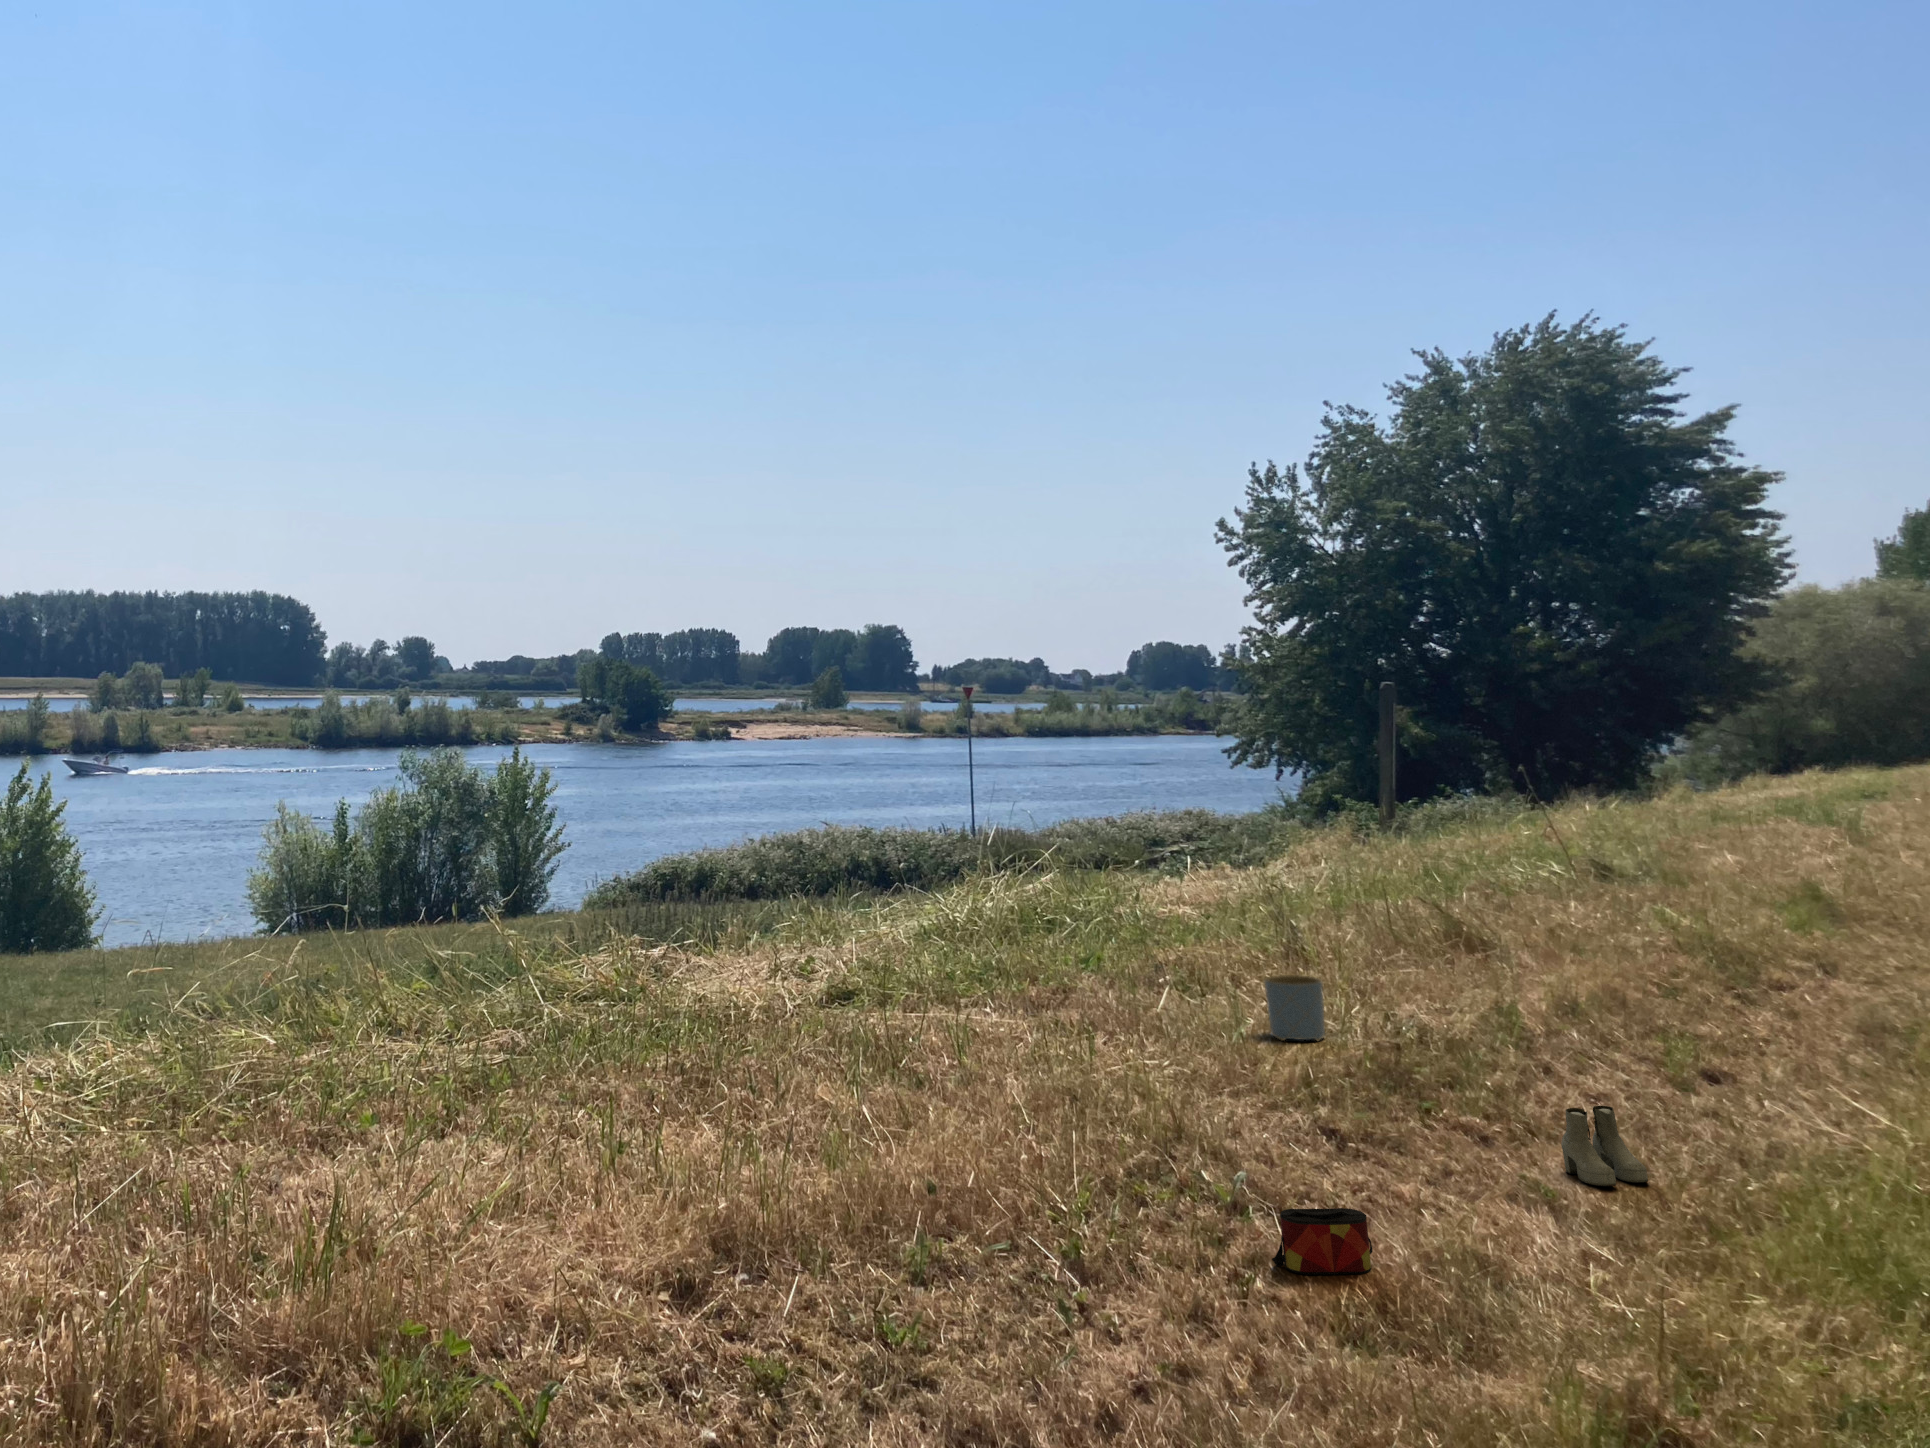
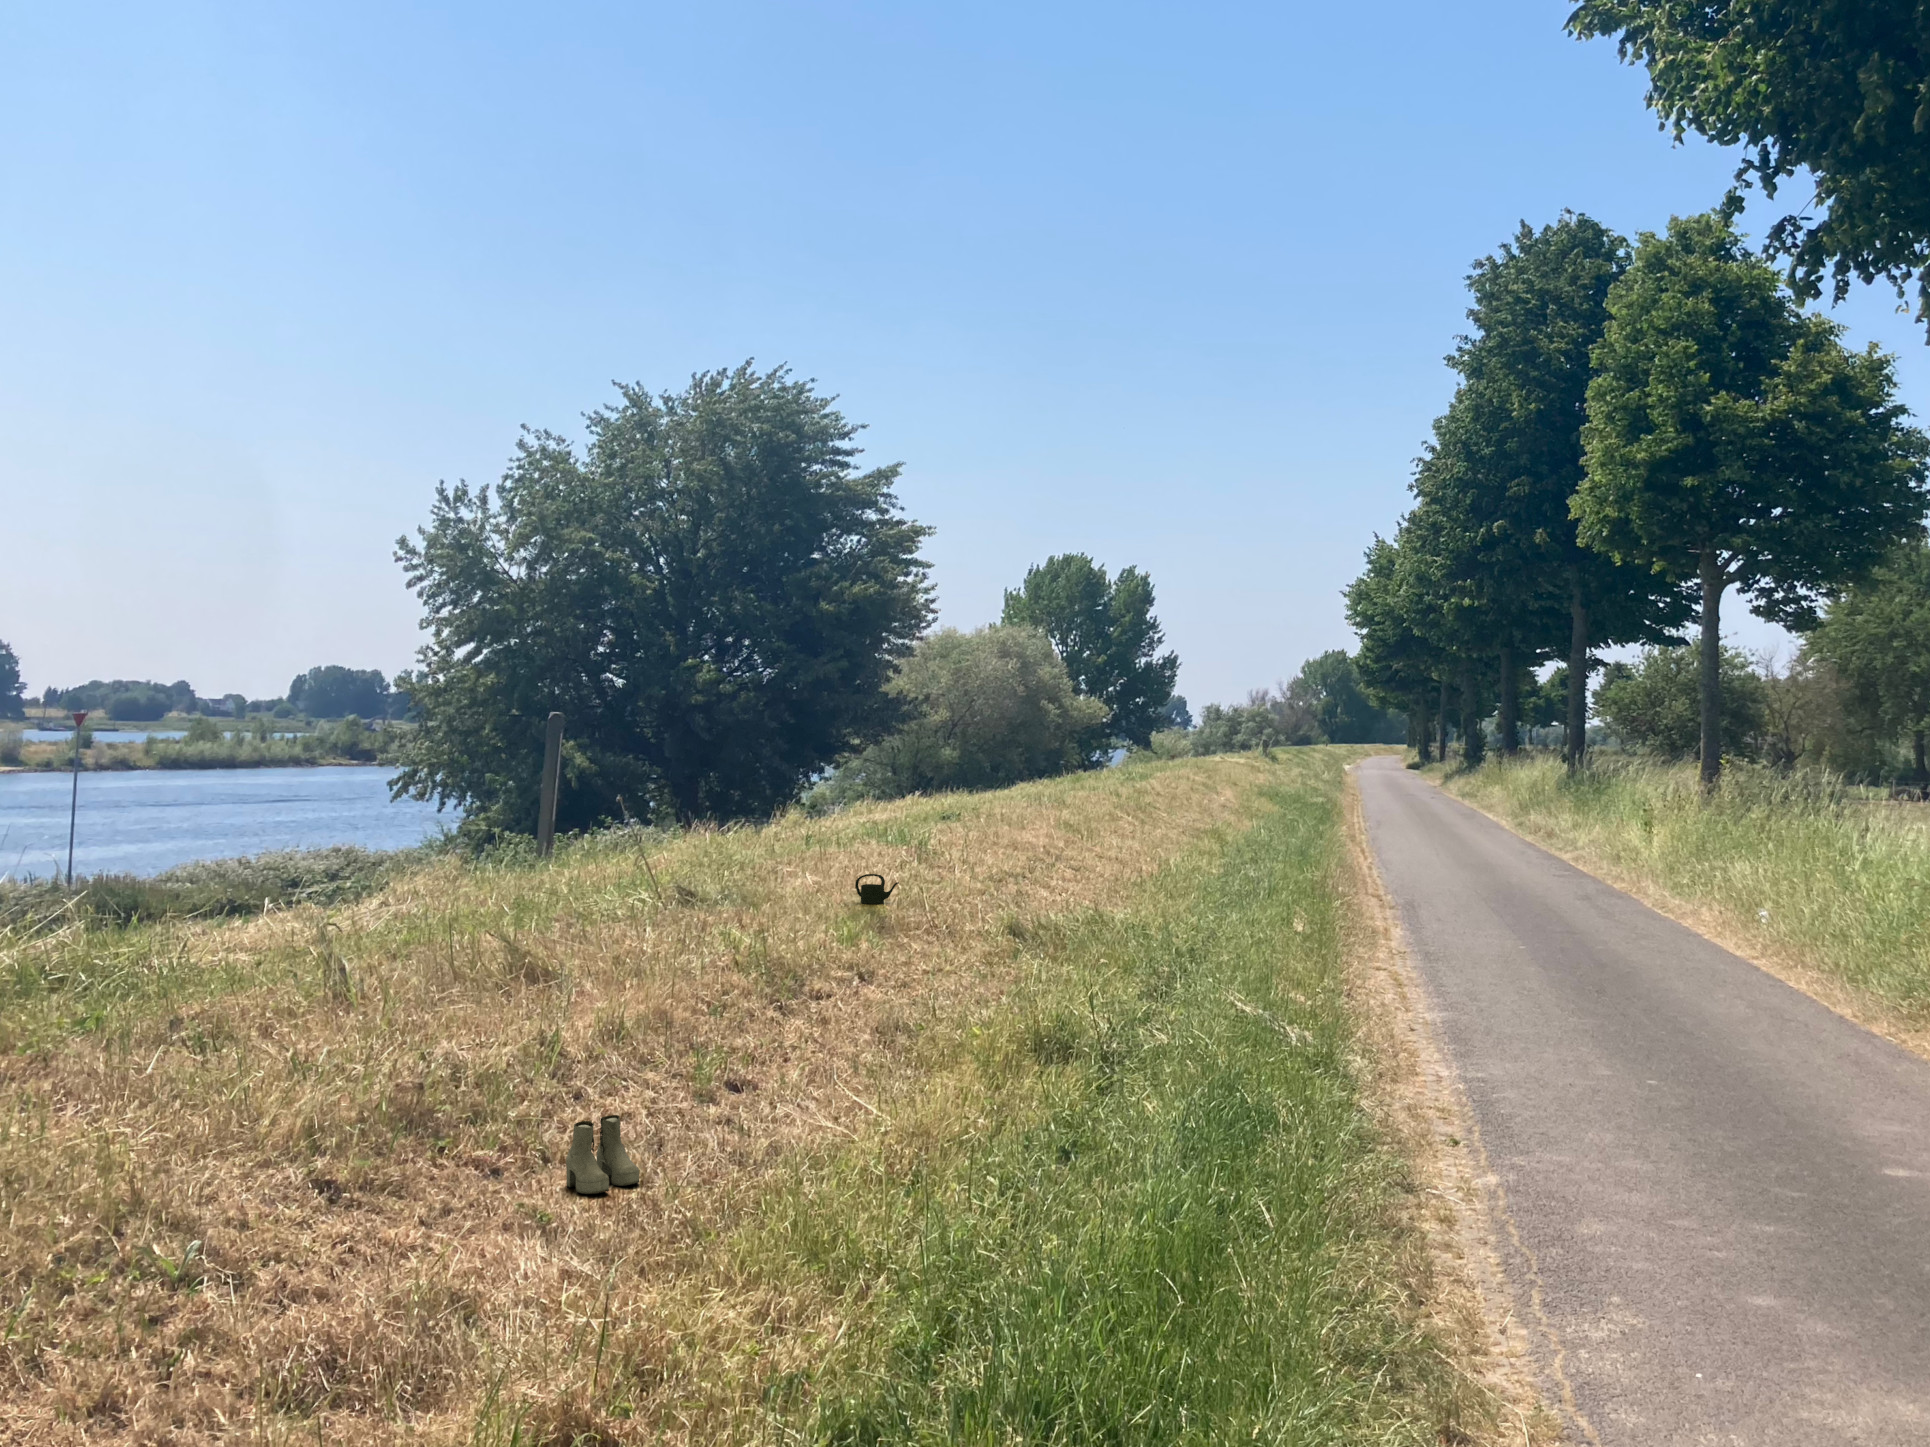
watering can: none [1786,852,1845,886] -> present [855,874,899,904]
planter: present [1264,975,1325,1041] -> none [286,1020,355,1095]
bag: present [1272,1208,1372,1275] -> none [213,1257,335,1339]

